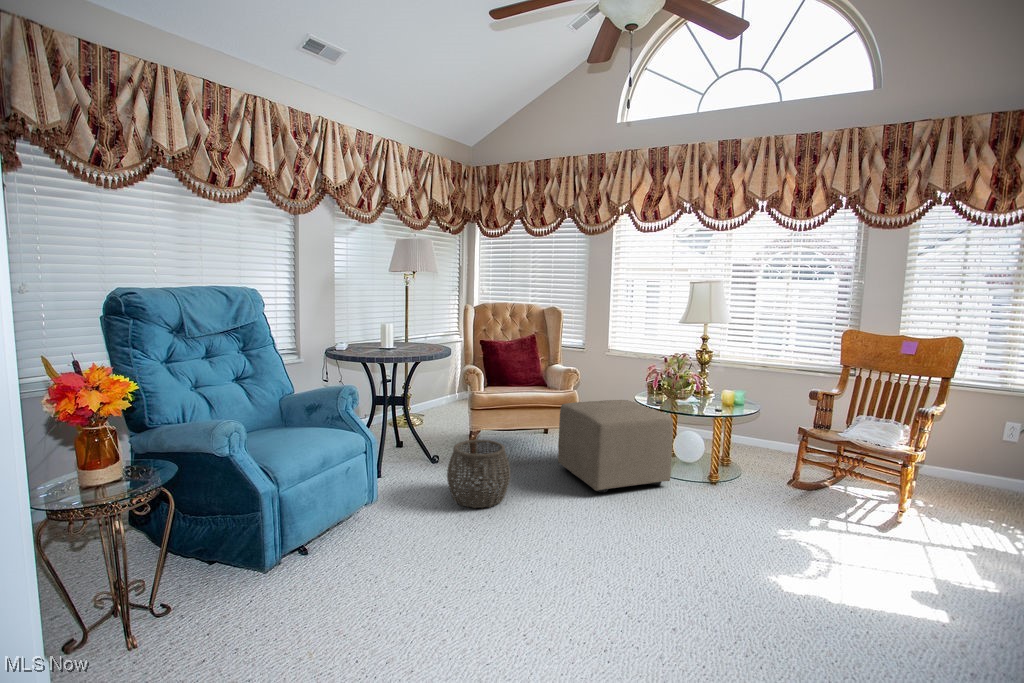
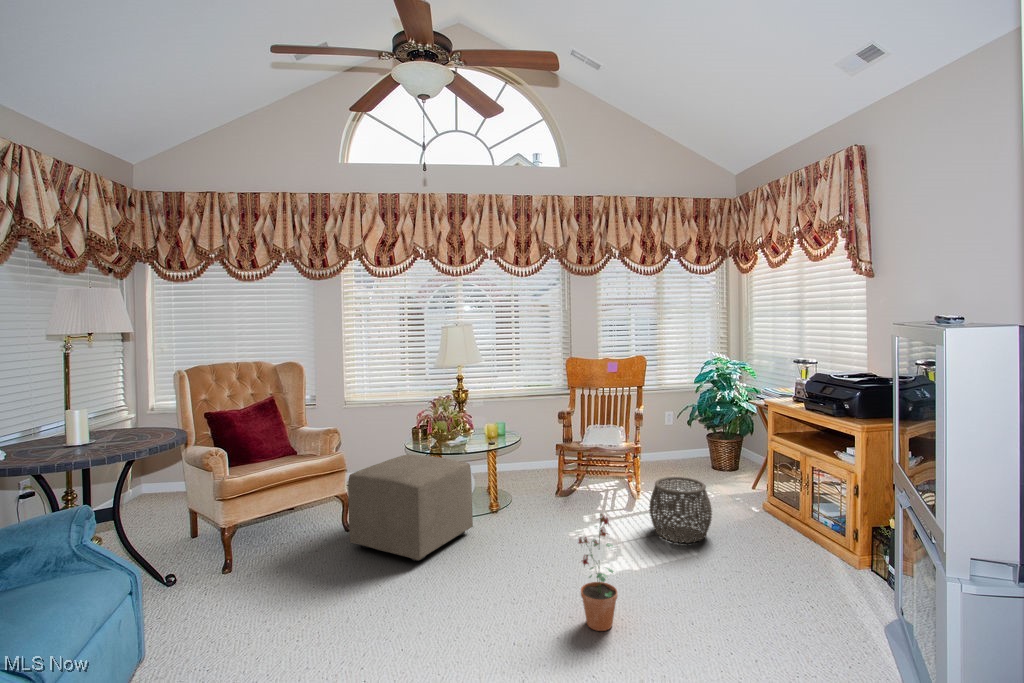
woven basket: present [447,440,510,508] -> present [649,477,712,543]
potted plant: none [696,486,747,608] -> present [578,513,617,631]

